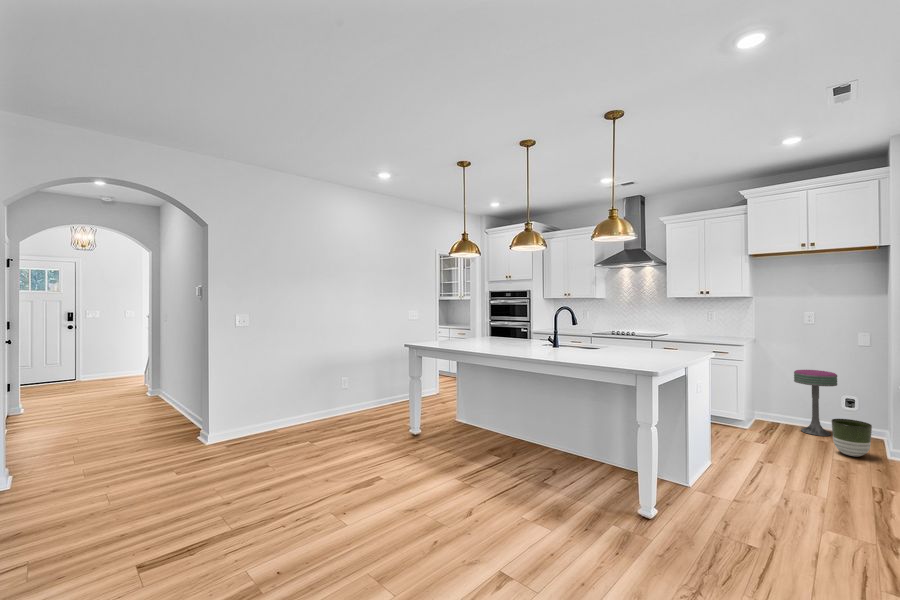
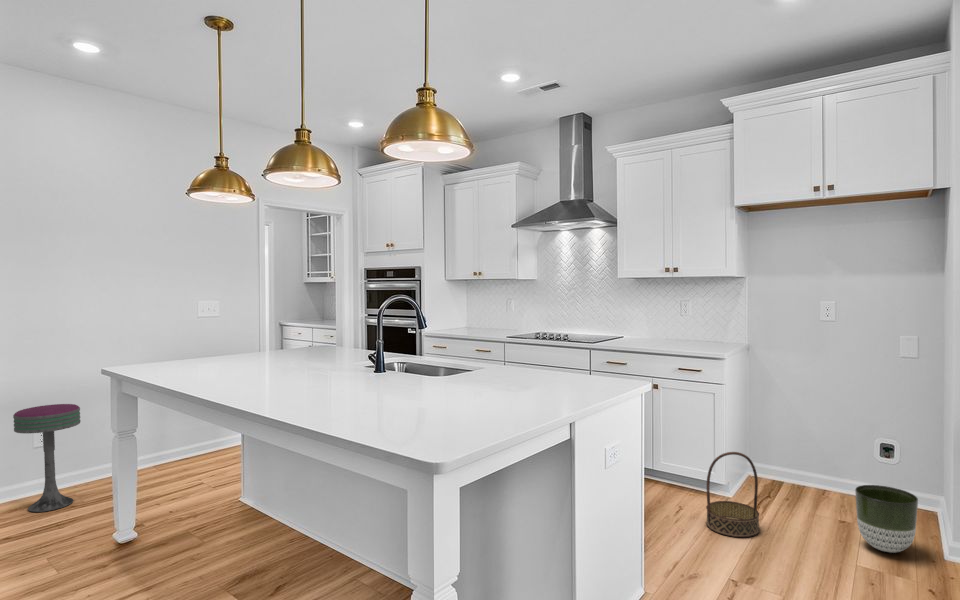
bar stool: present [794,370,837,436] -> present [13,404,81,512]
basket: none [736,398,770,446] -> present [706,452,759,537]

